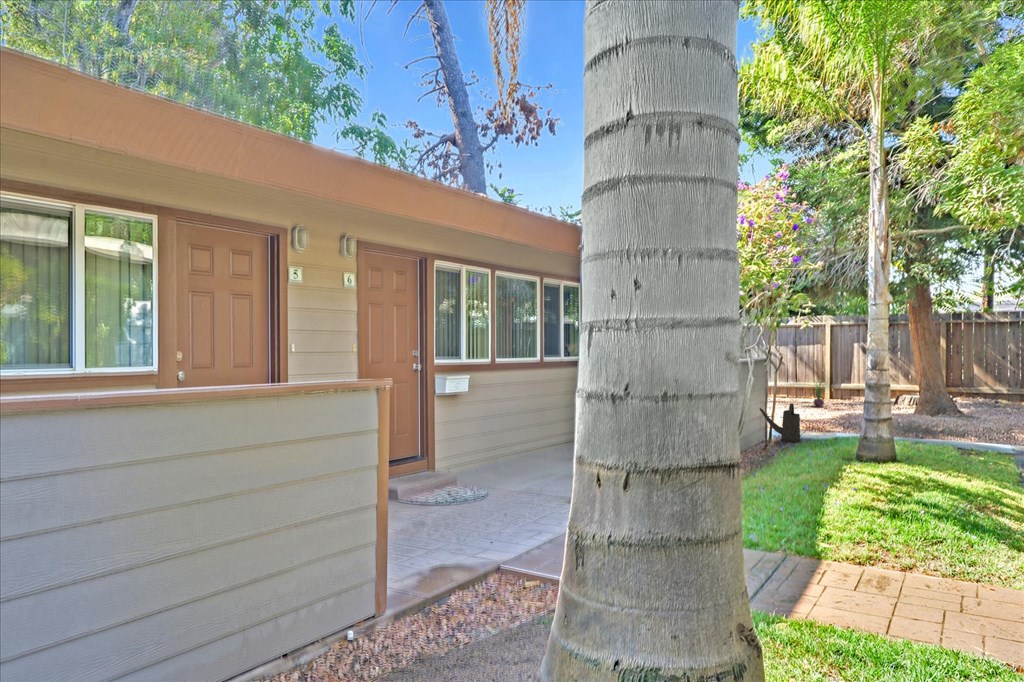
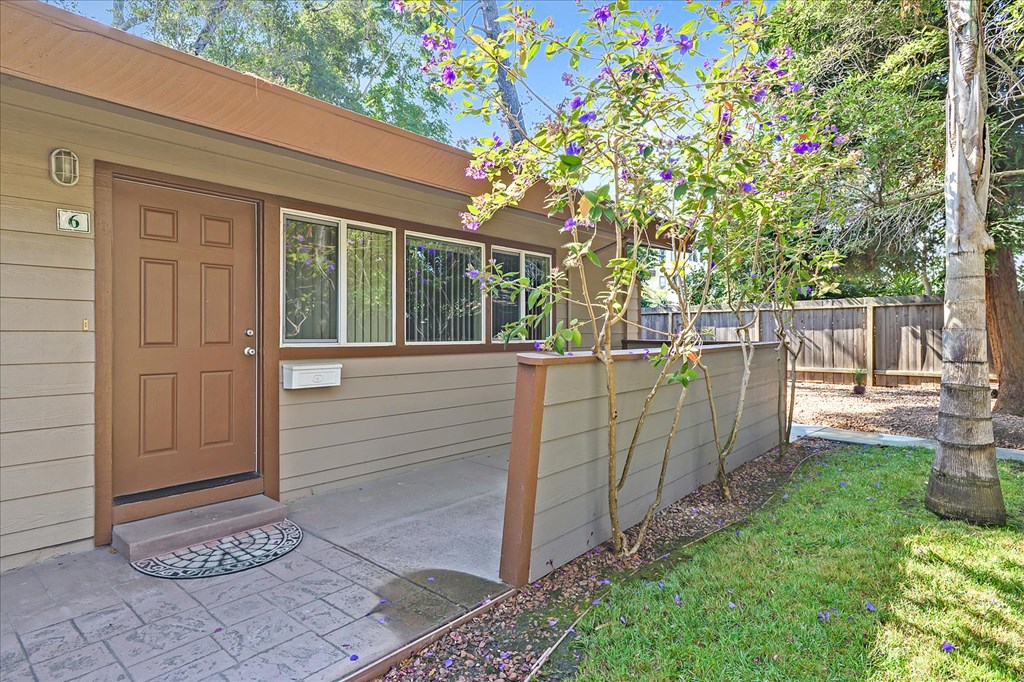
watering can: present [760,403,807,442] -> none [773,403,841,456]

